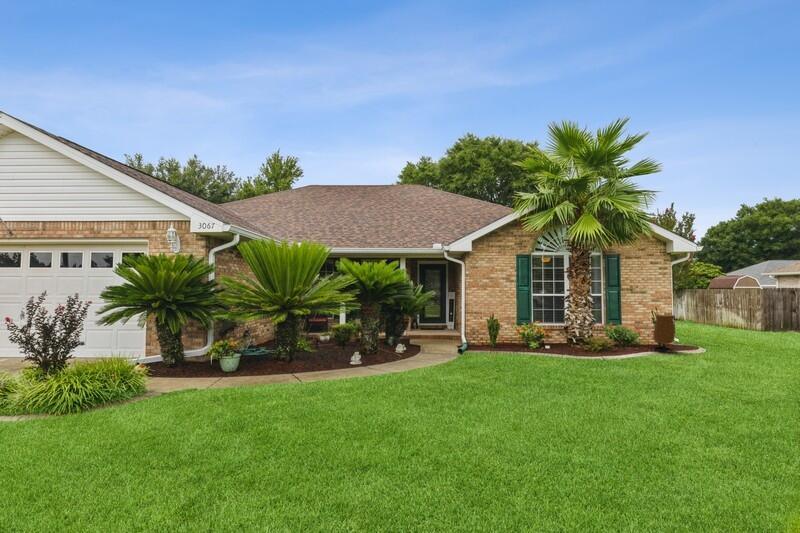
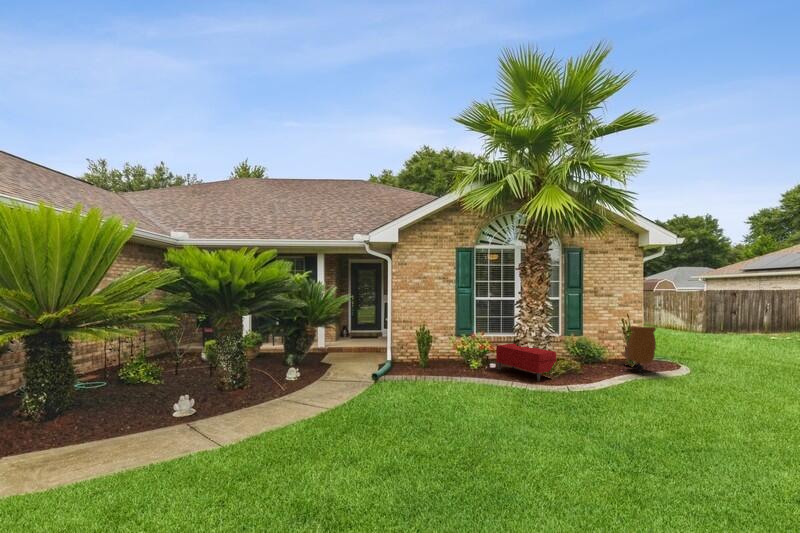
bench: none [550,330,596,356] -> present [496,343,557,381]

